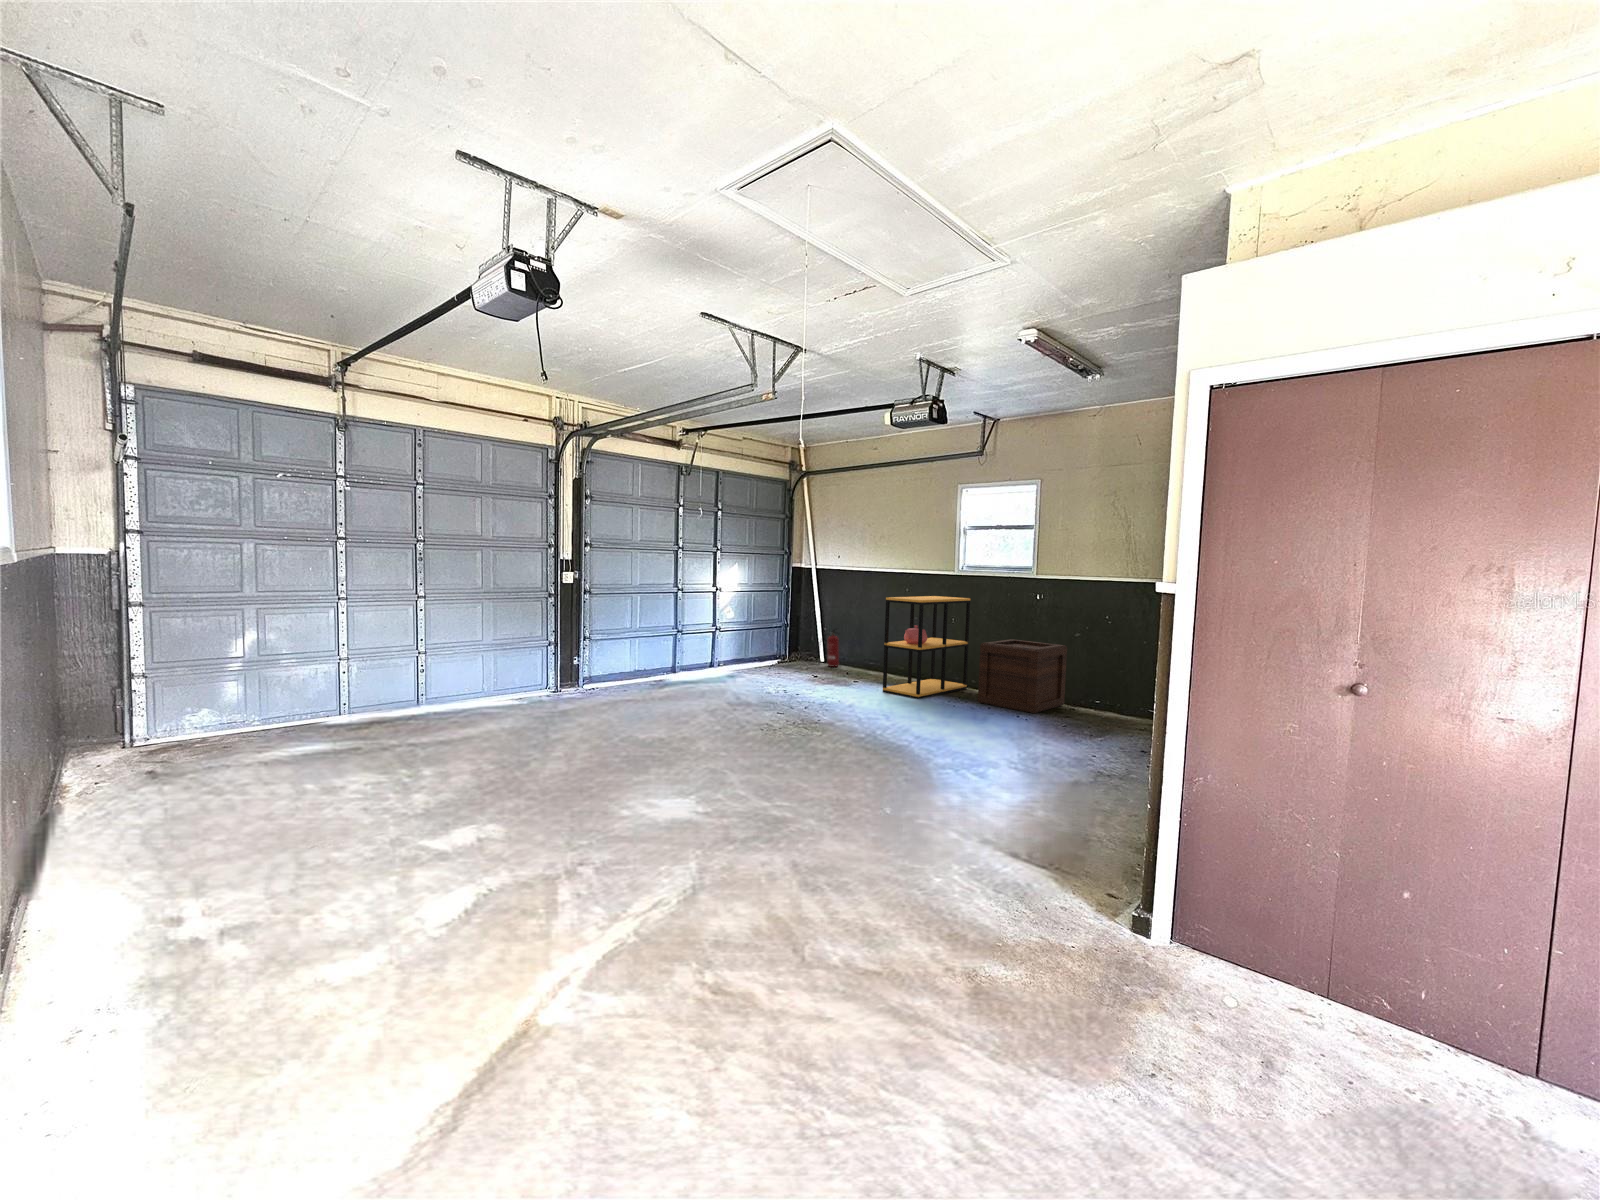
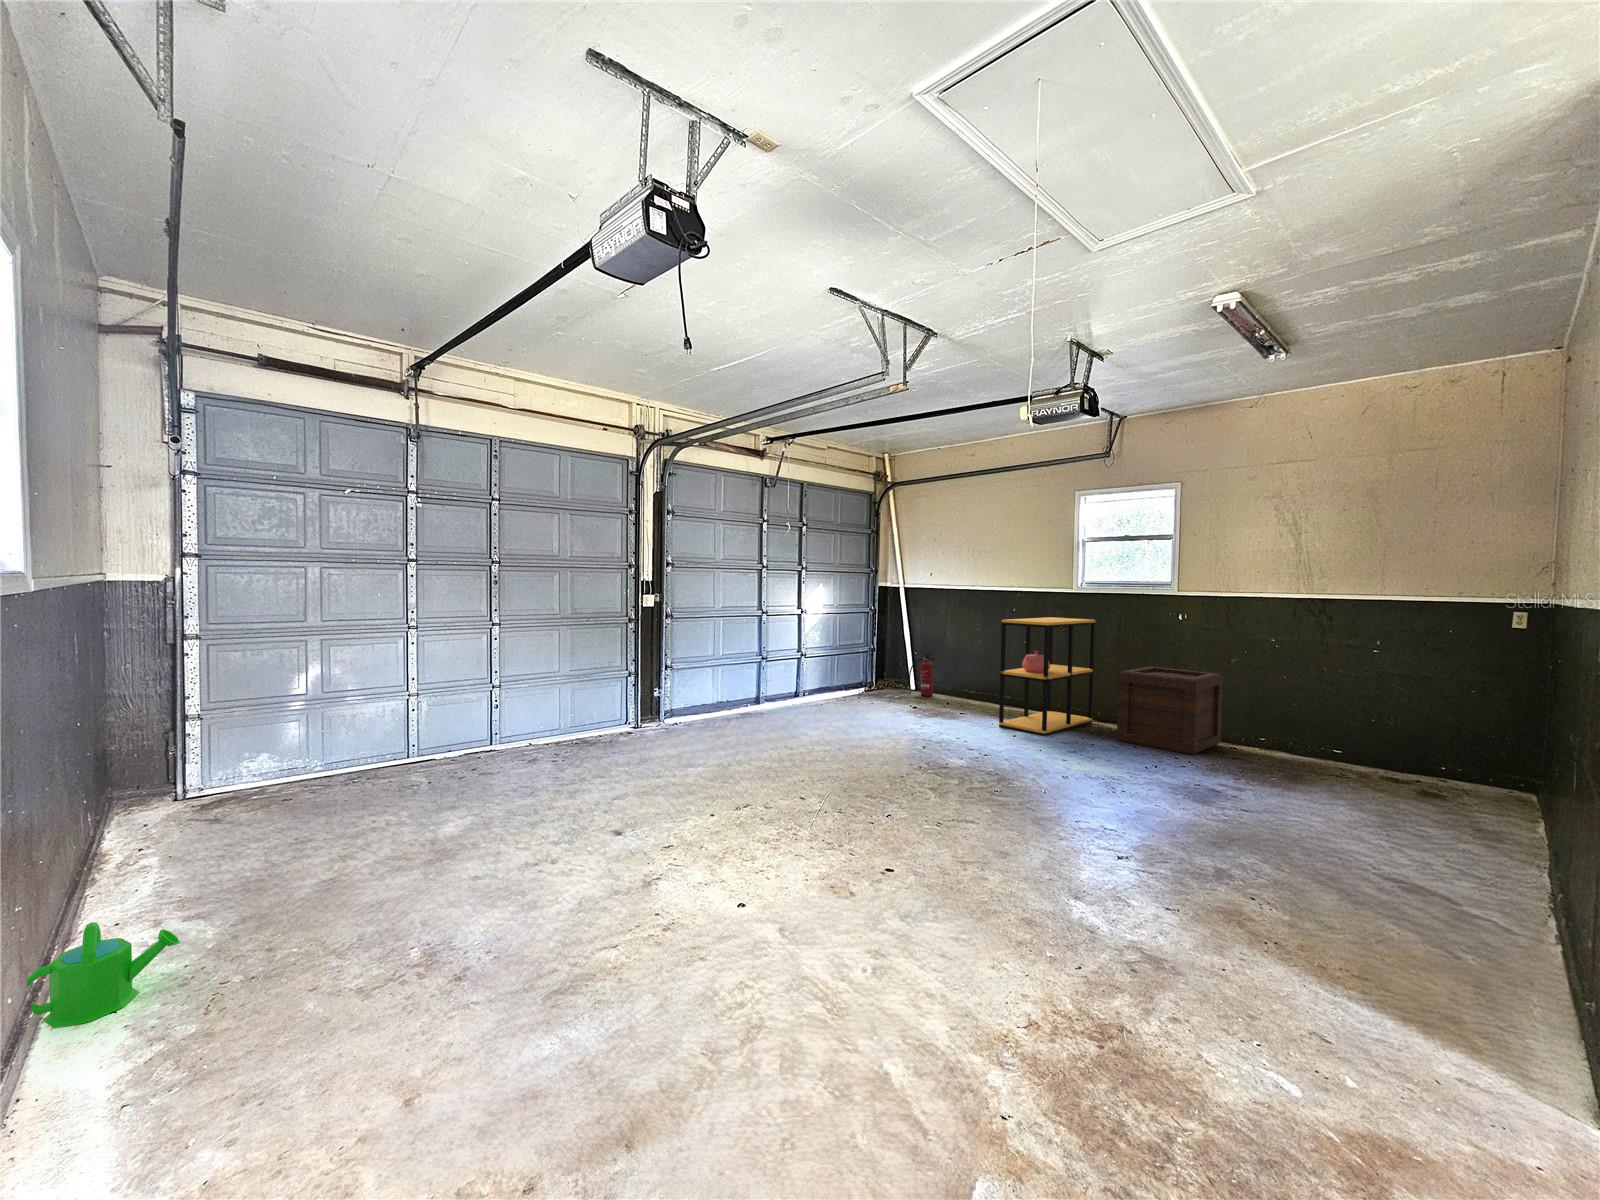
watering can: none [9,816,141,892] -> present [27,922,180,1028]

